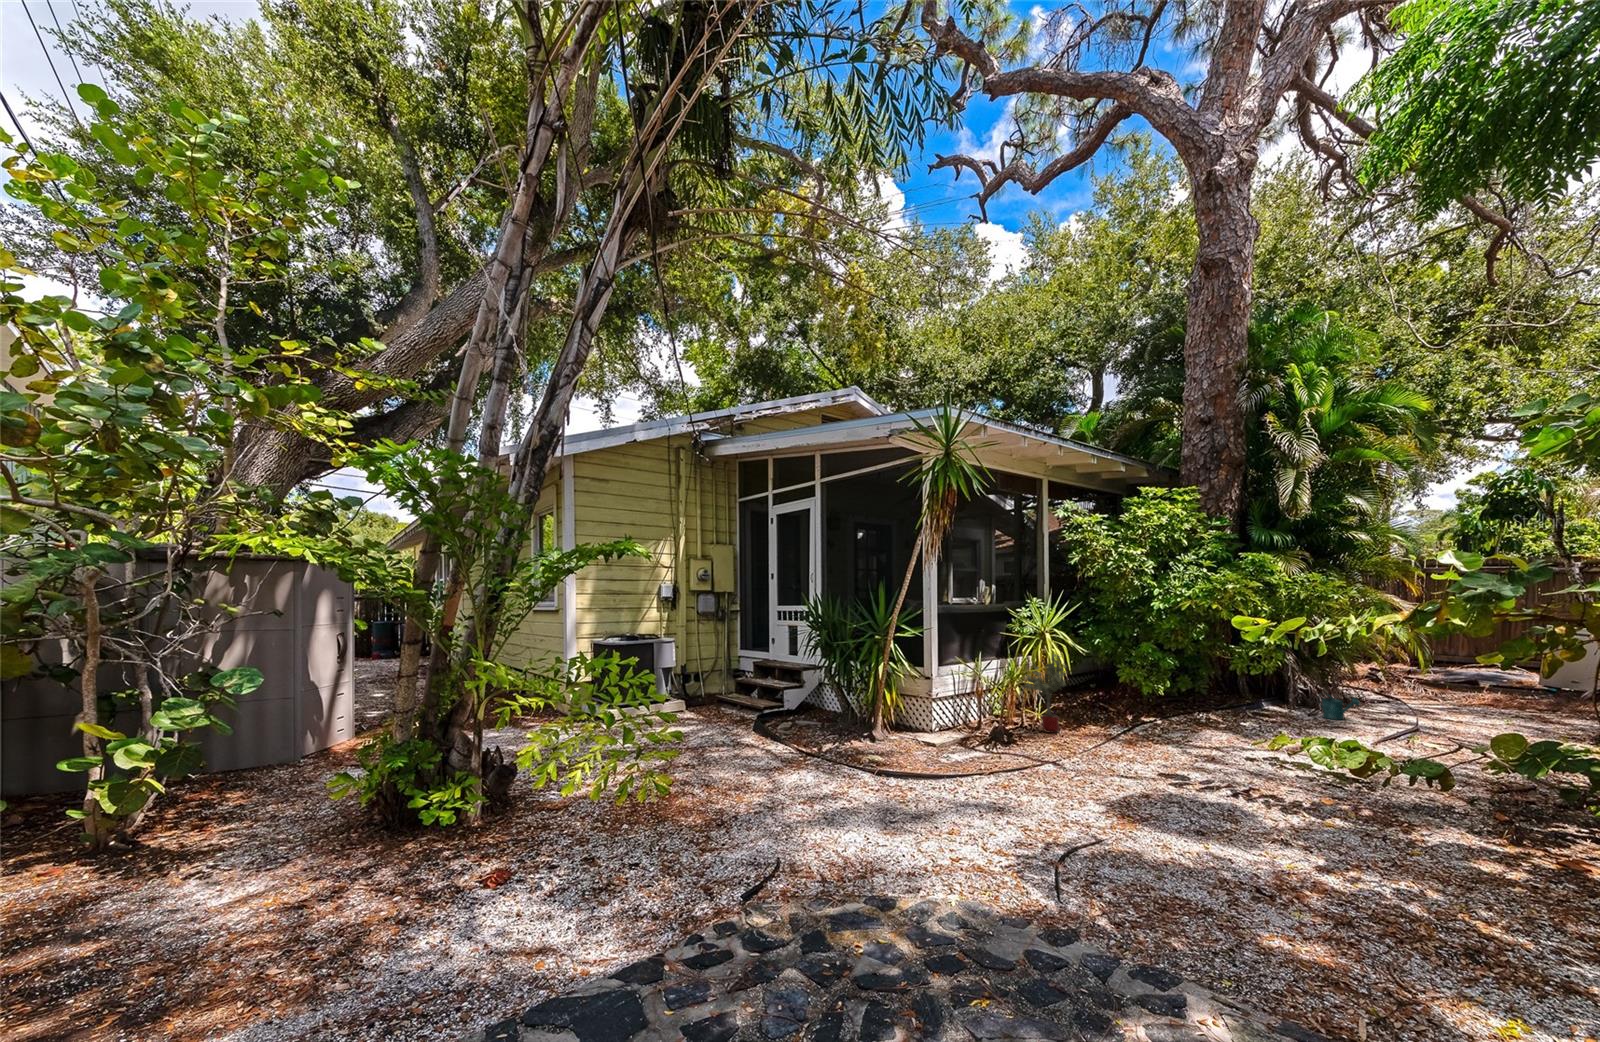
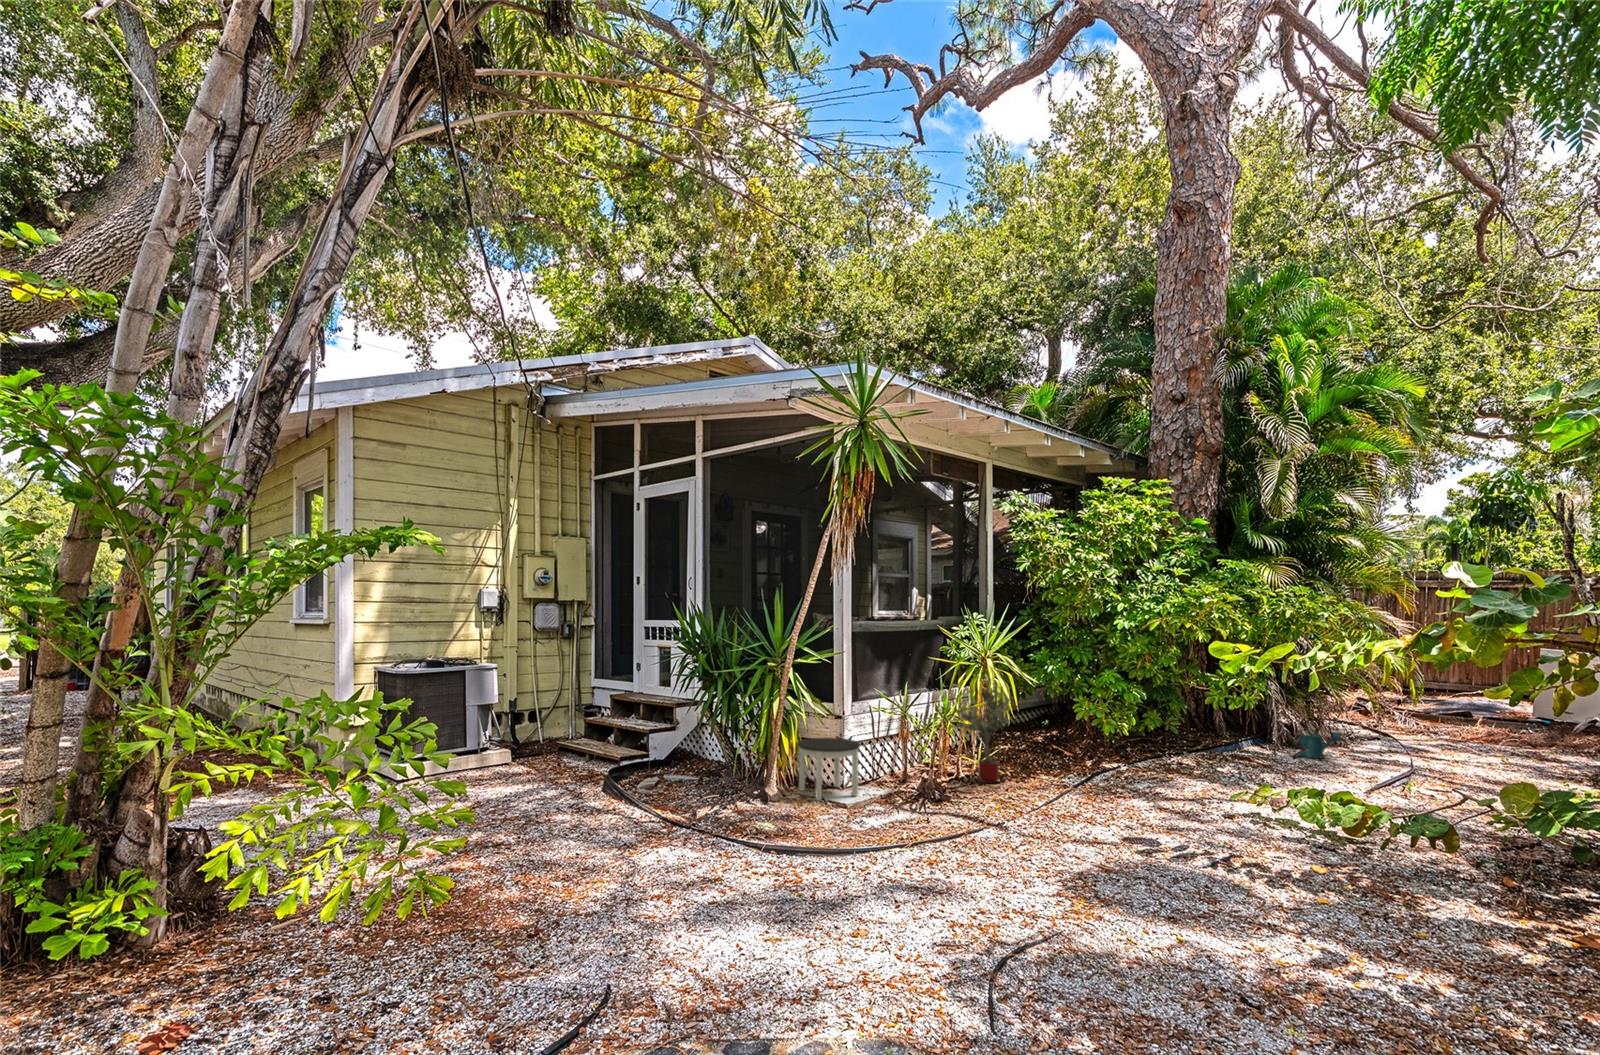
round table: none [897,694,947,742] -> present [797,738,860,801]

